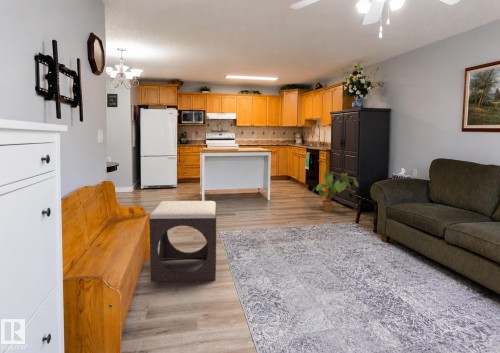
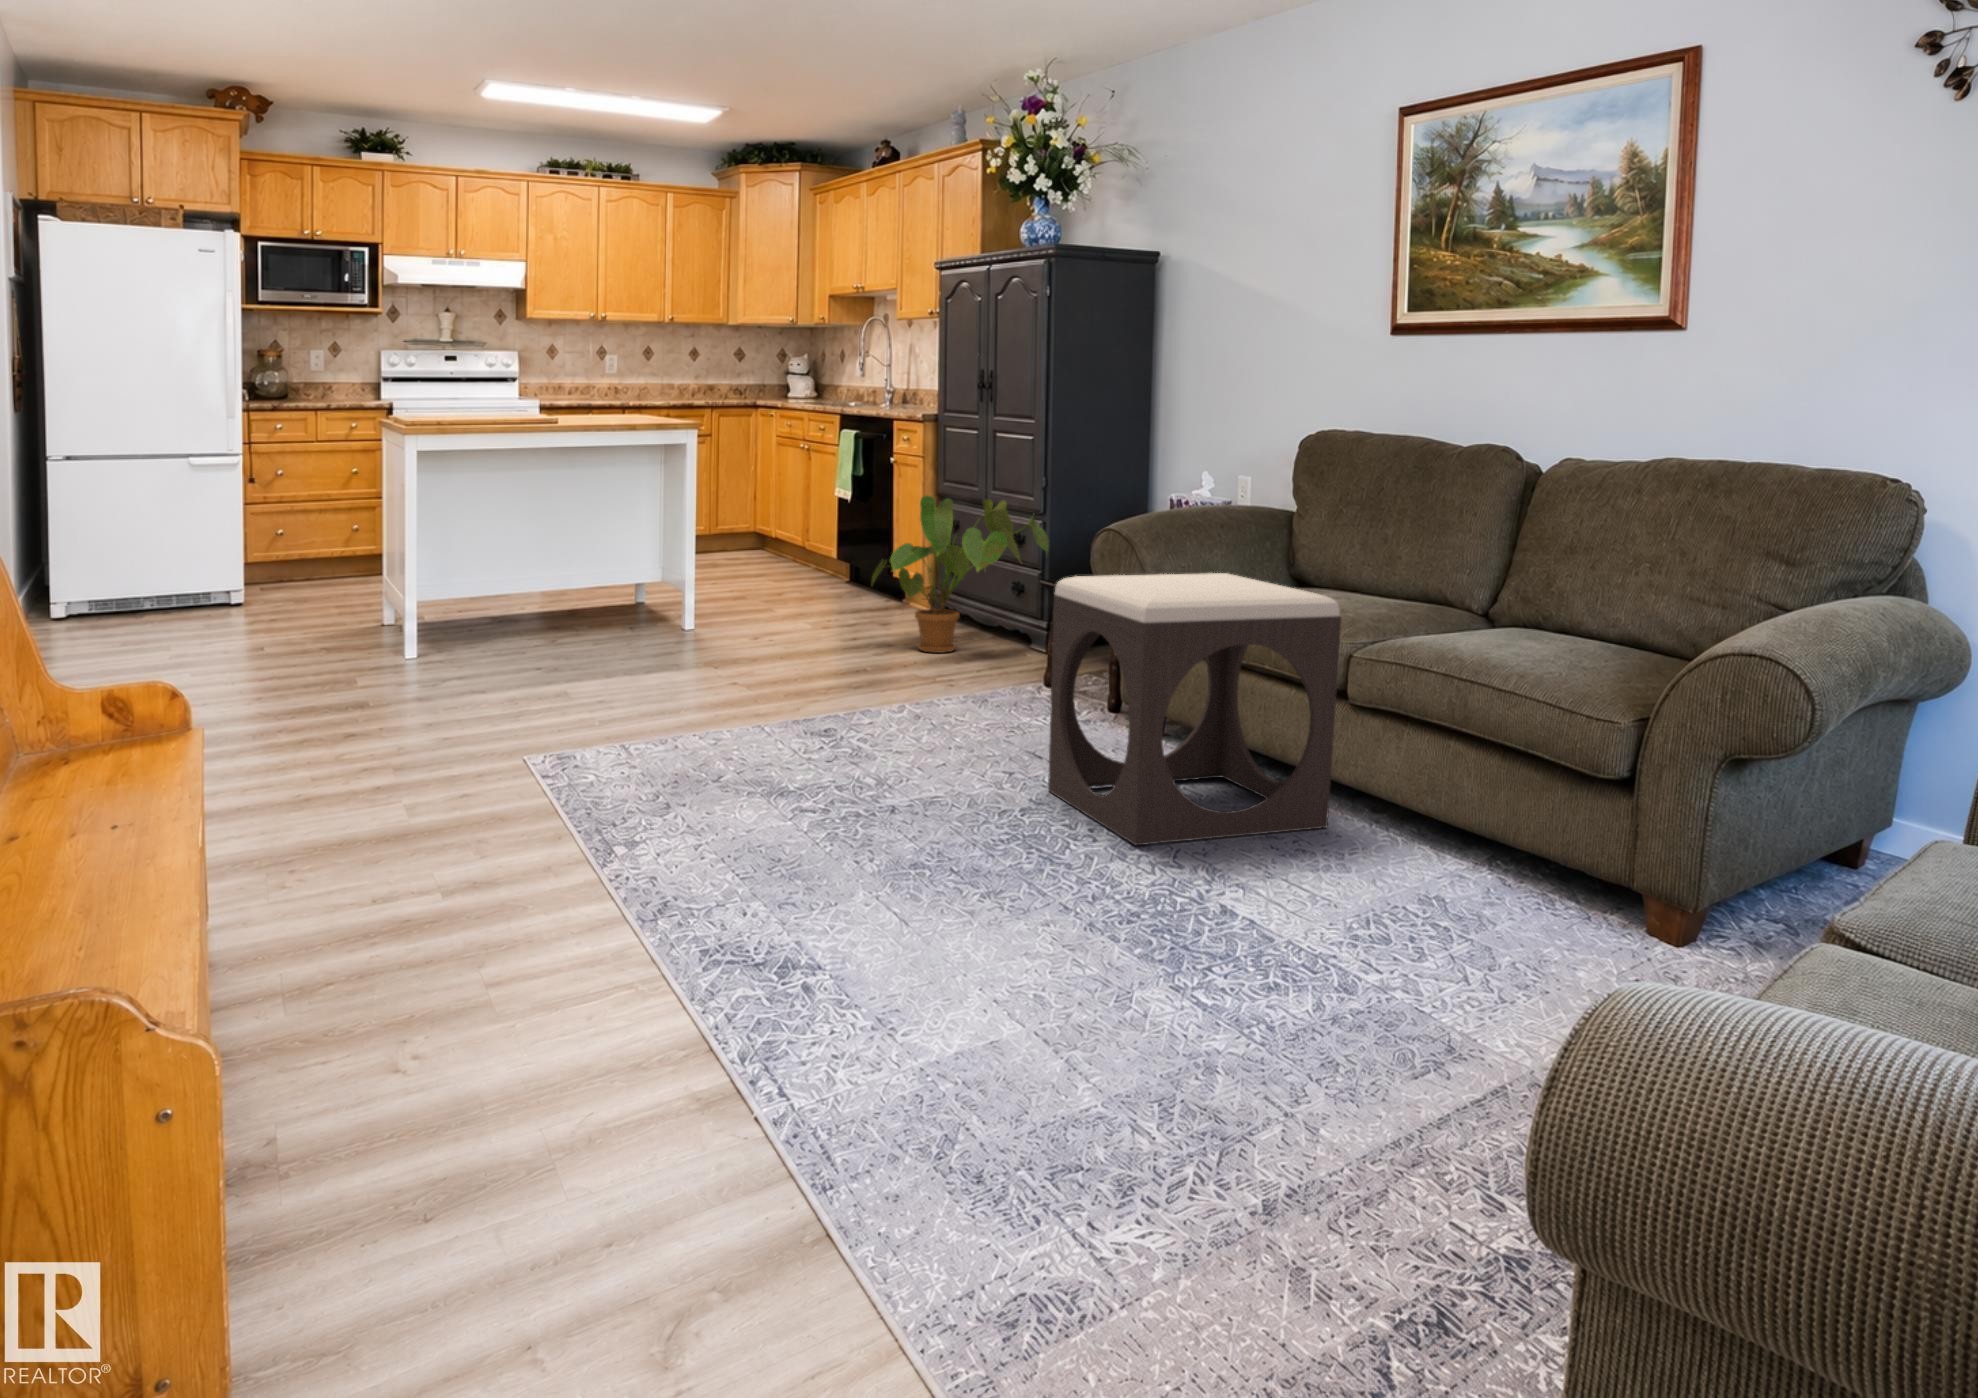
footstool: present [149,201,216,282] -> present [1048,573,1341,845]

